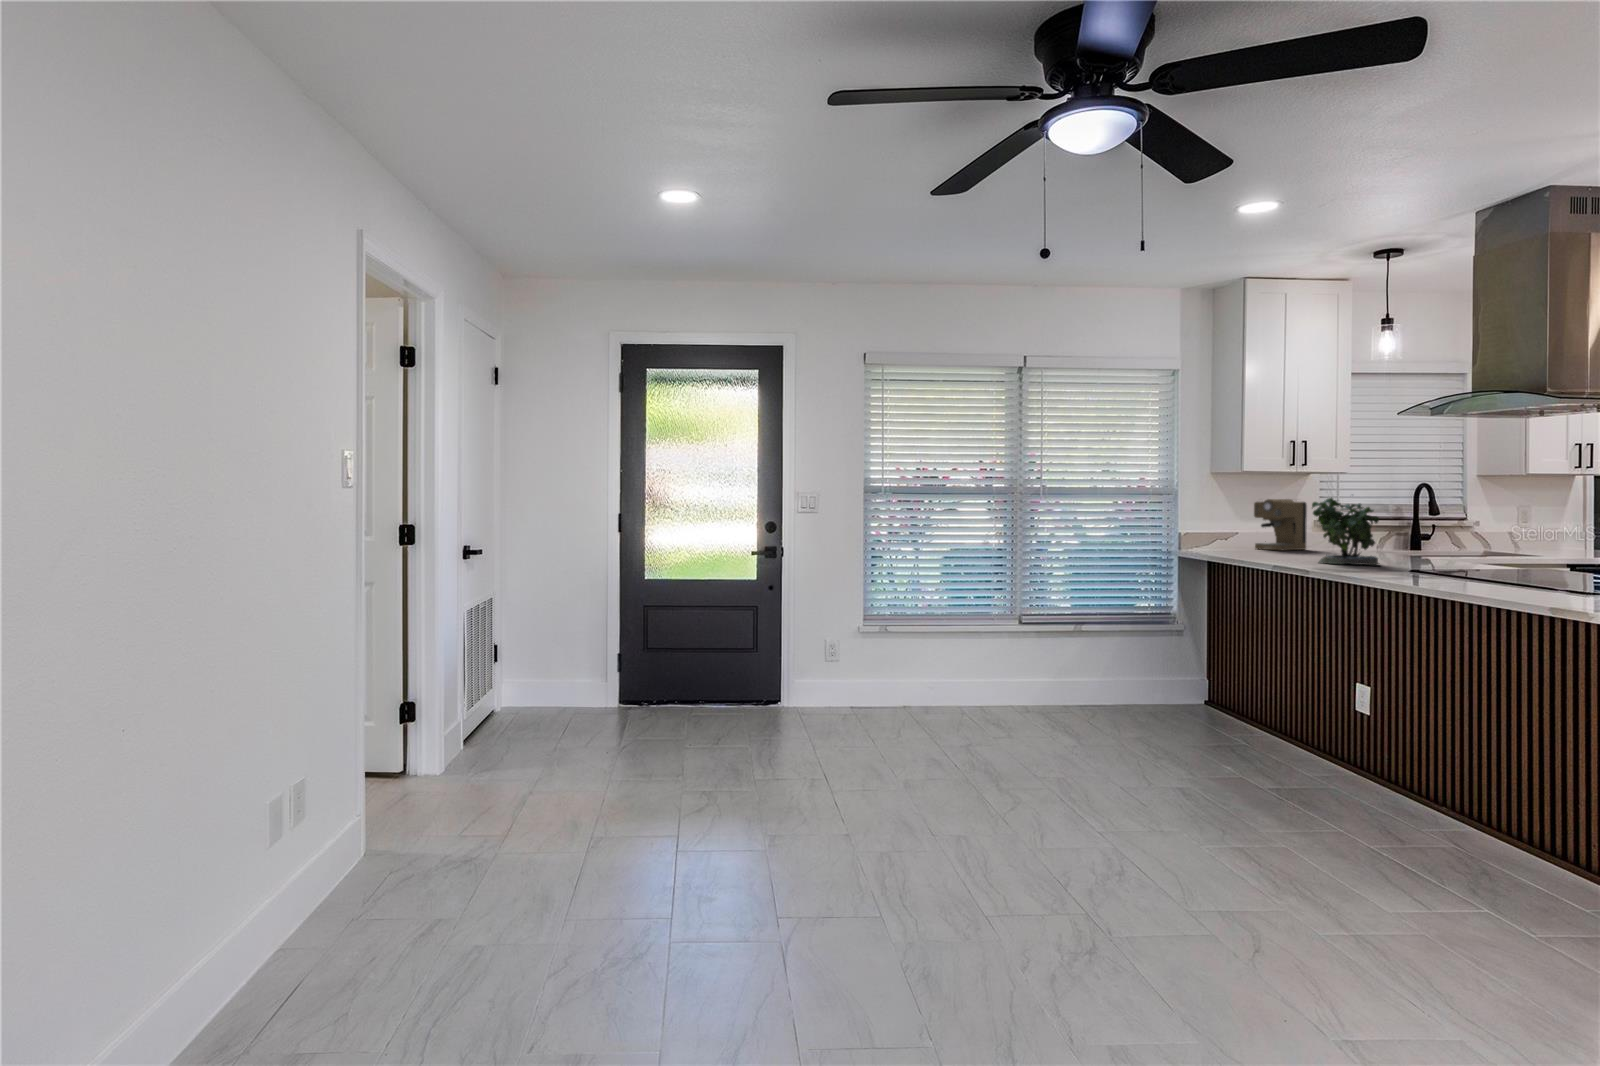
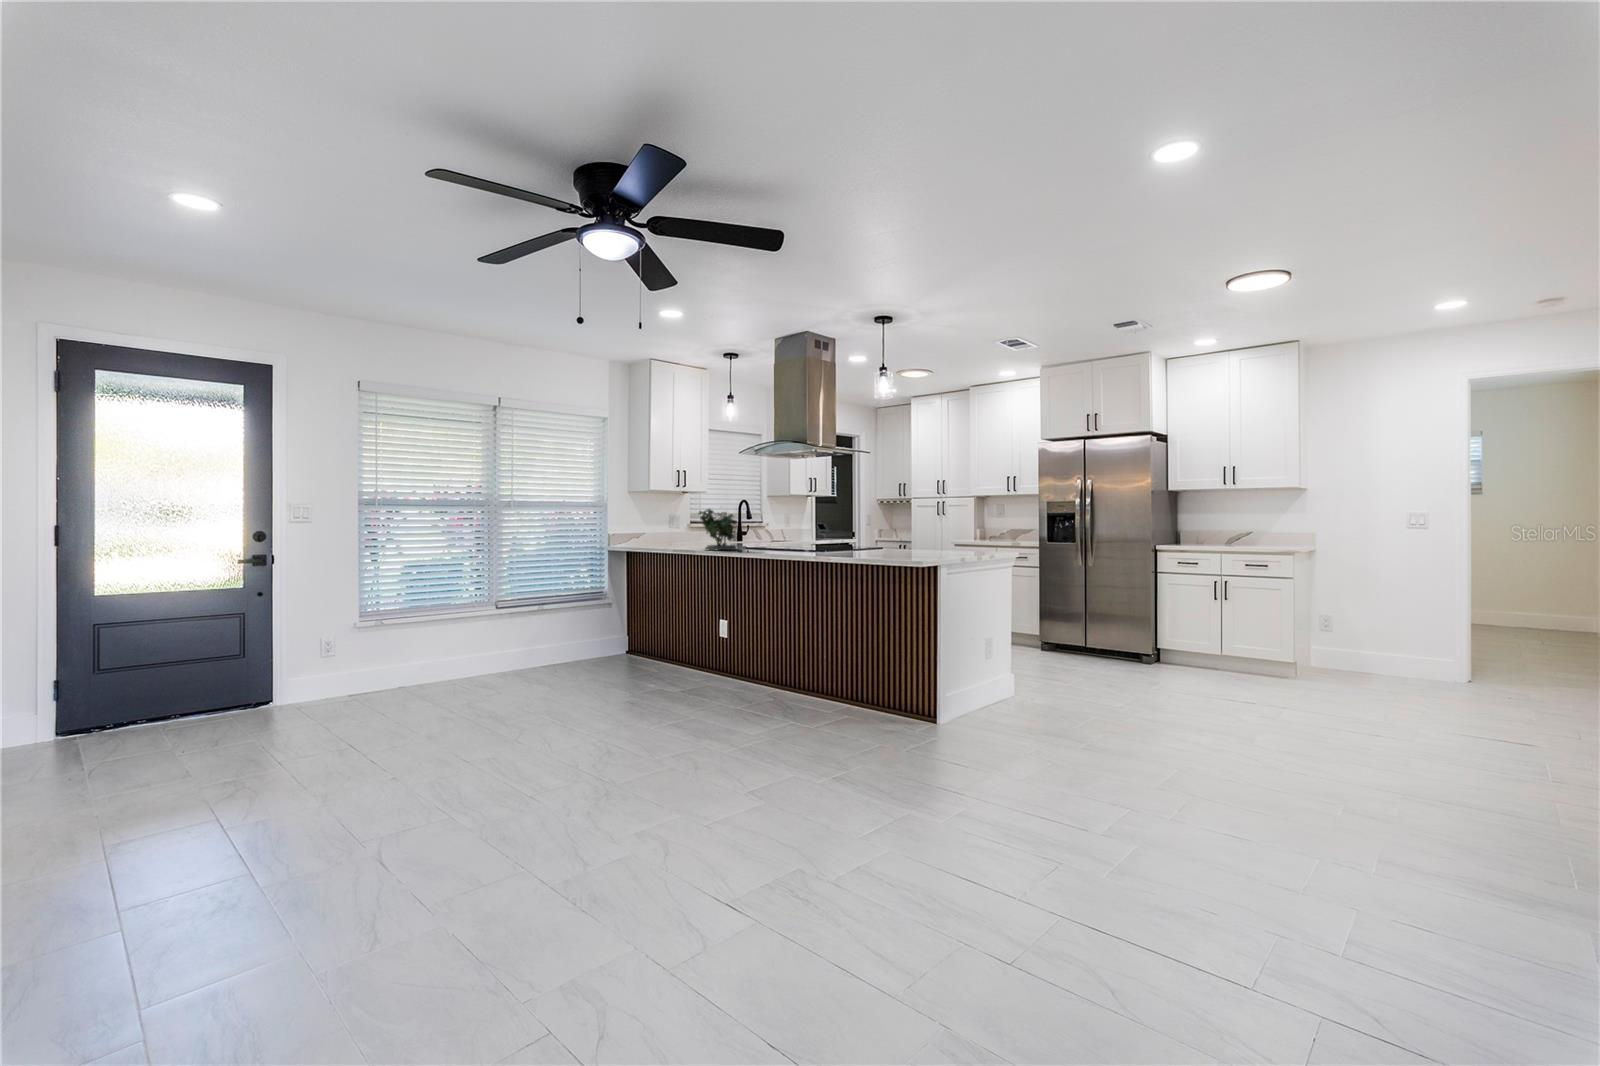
coffee maker: present [1254,499,1307,551] -> none [653,510,684,544]

